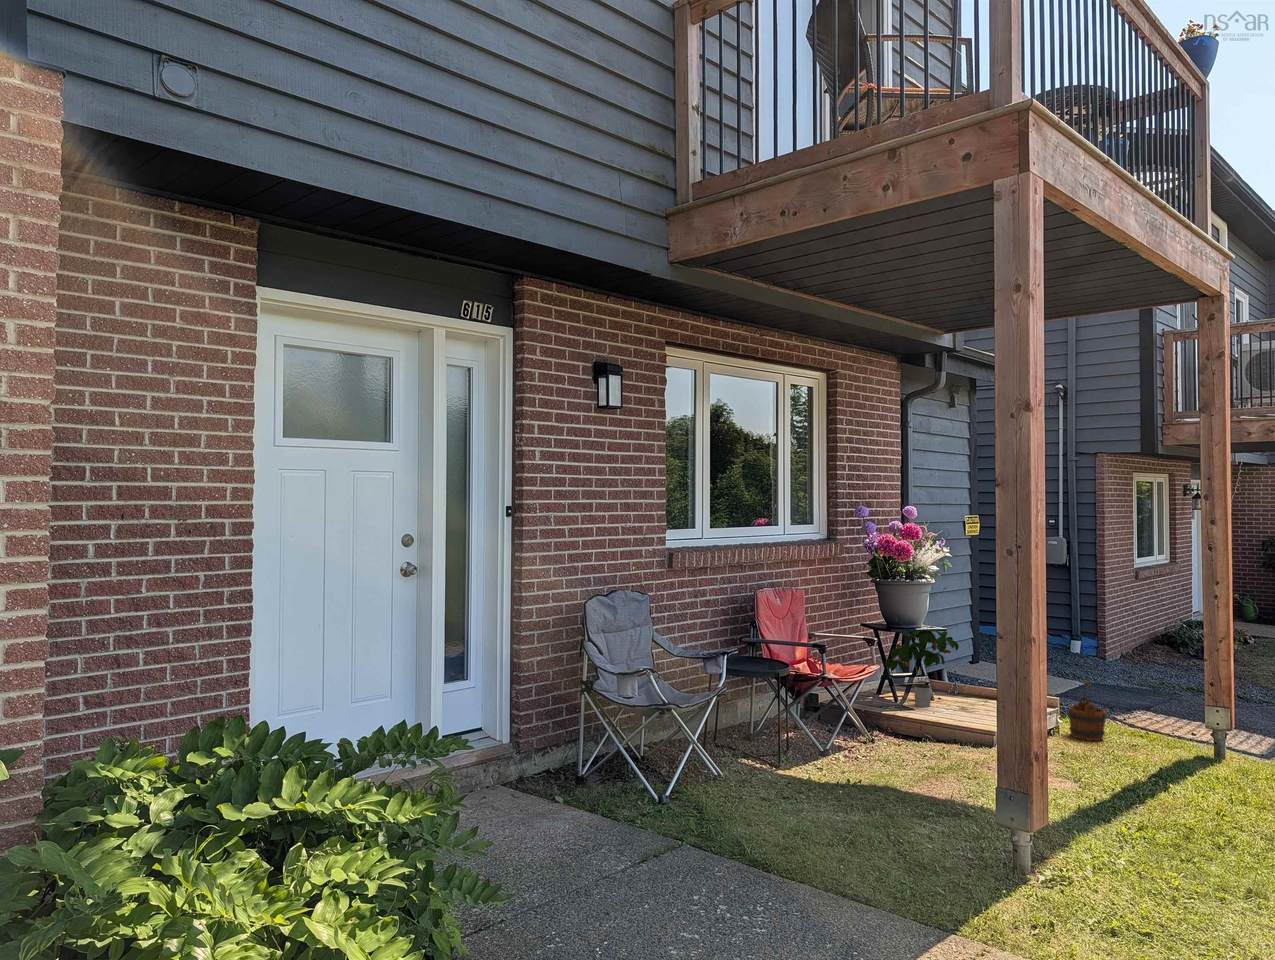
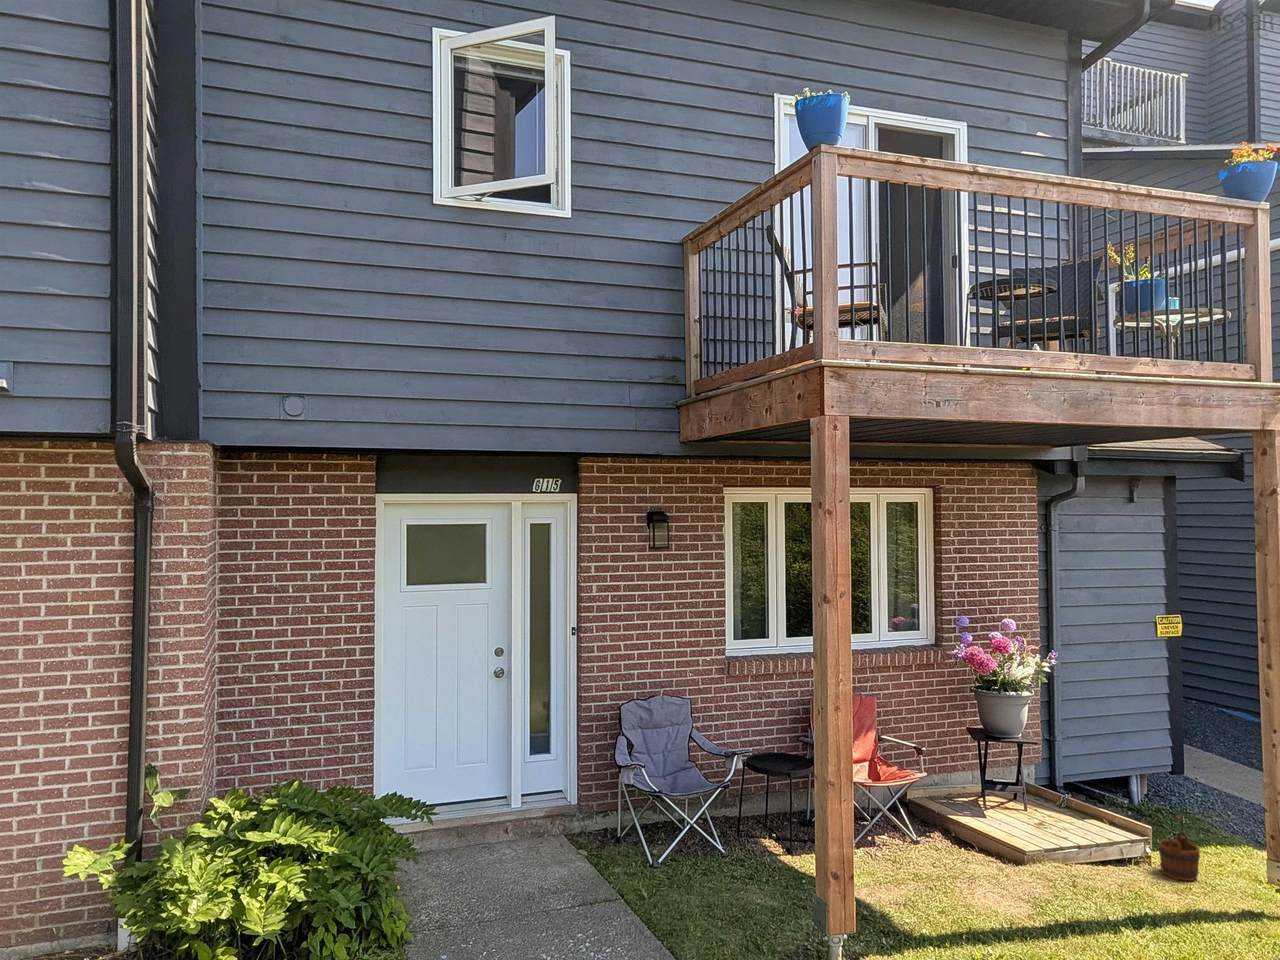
potted plant: present [884,627,959,707] -> none [964,739,1040,820]

